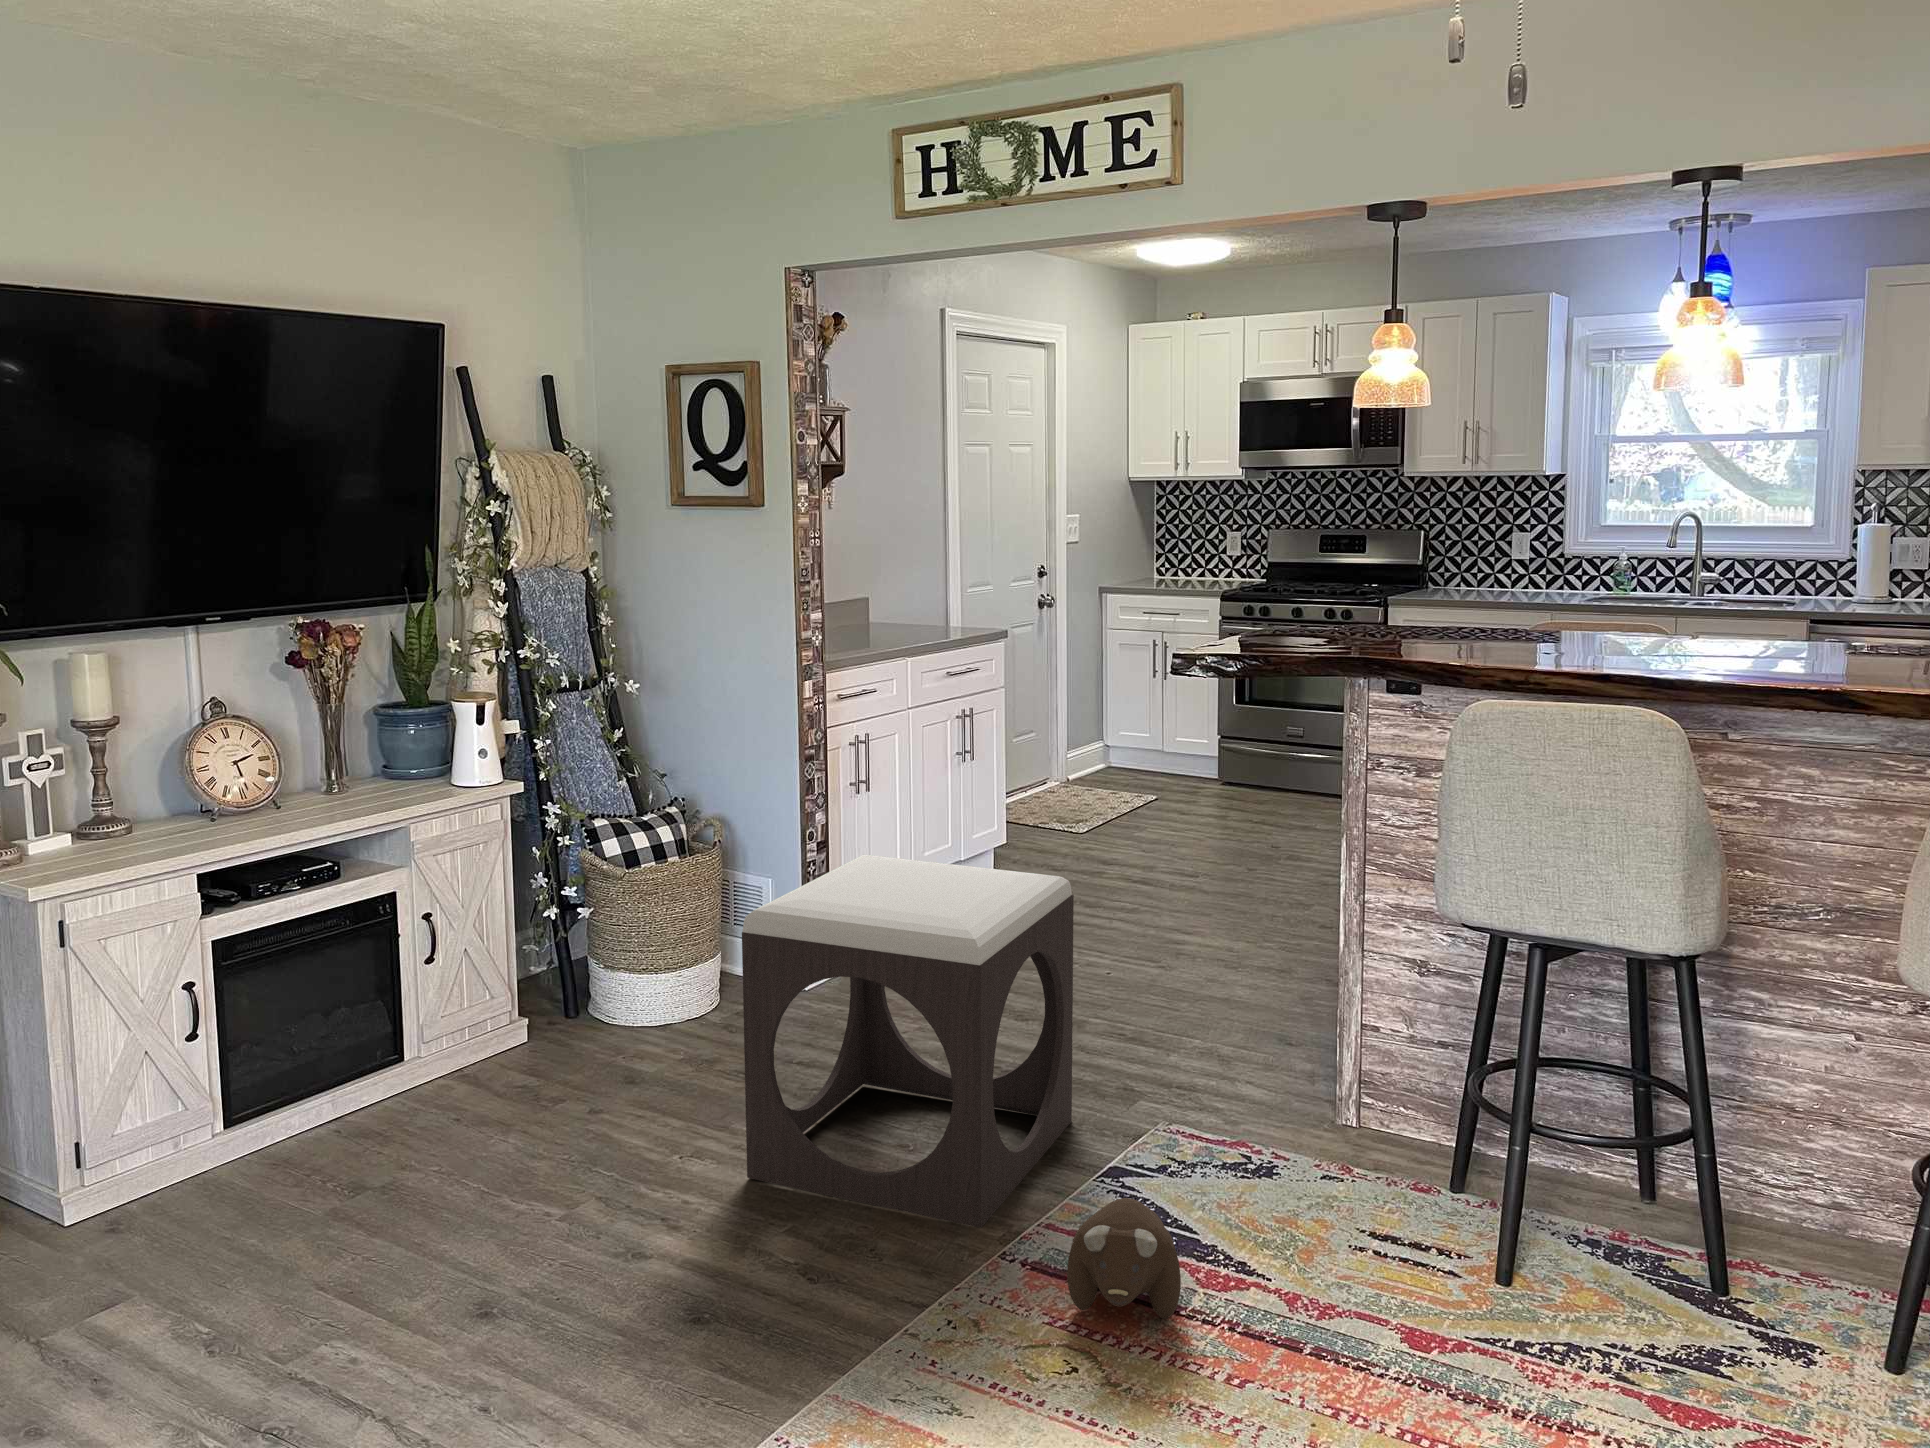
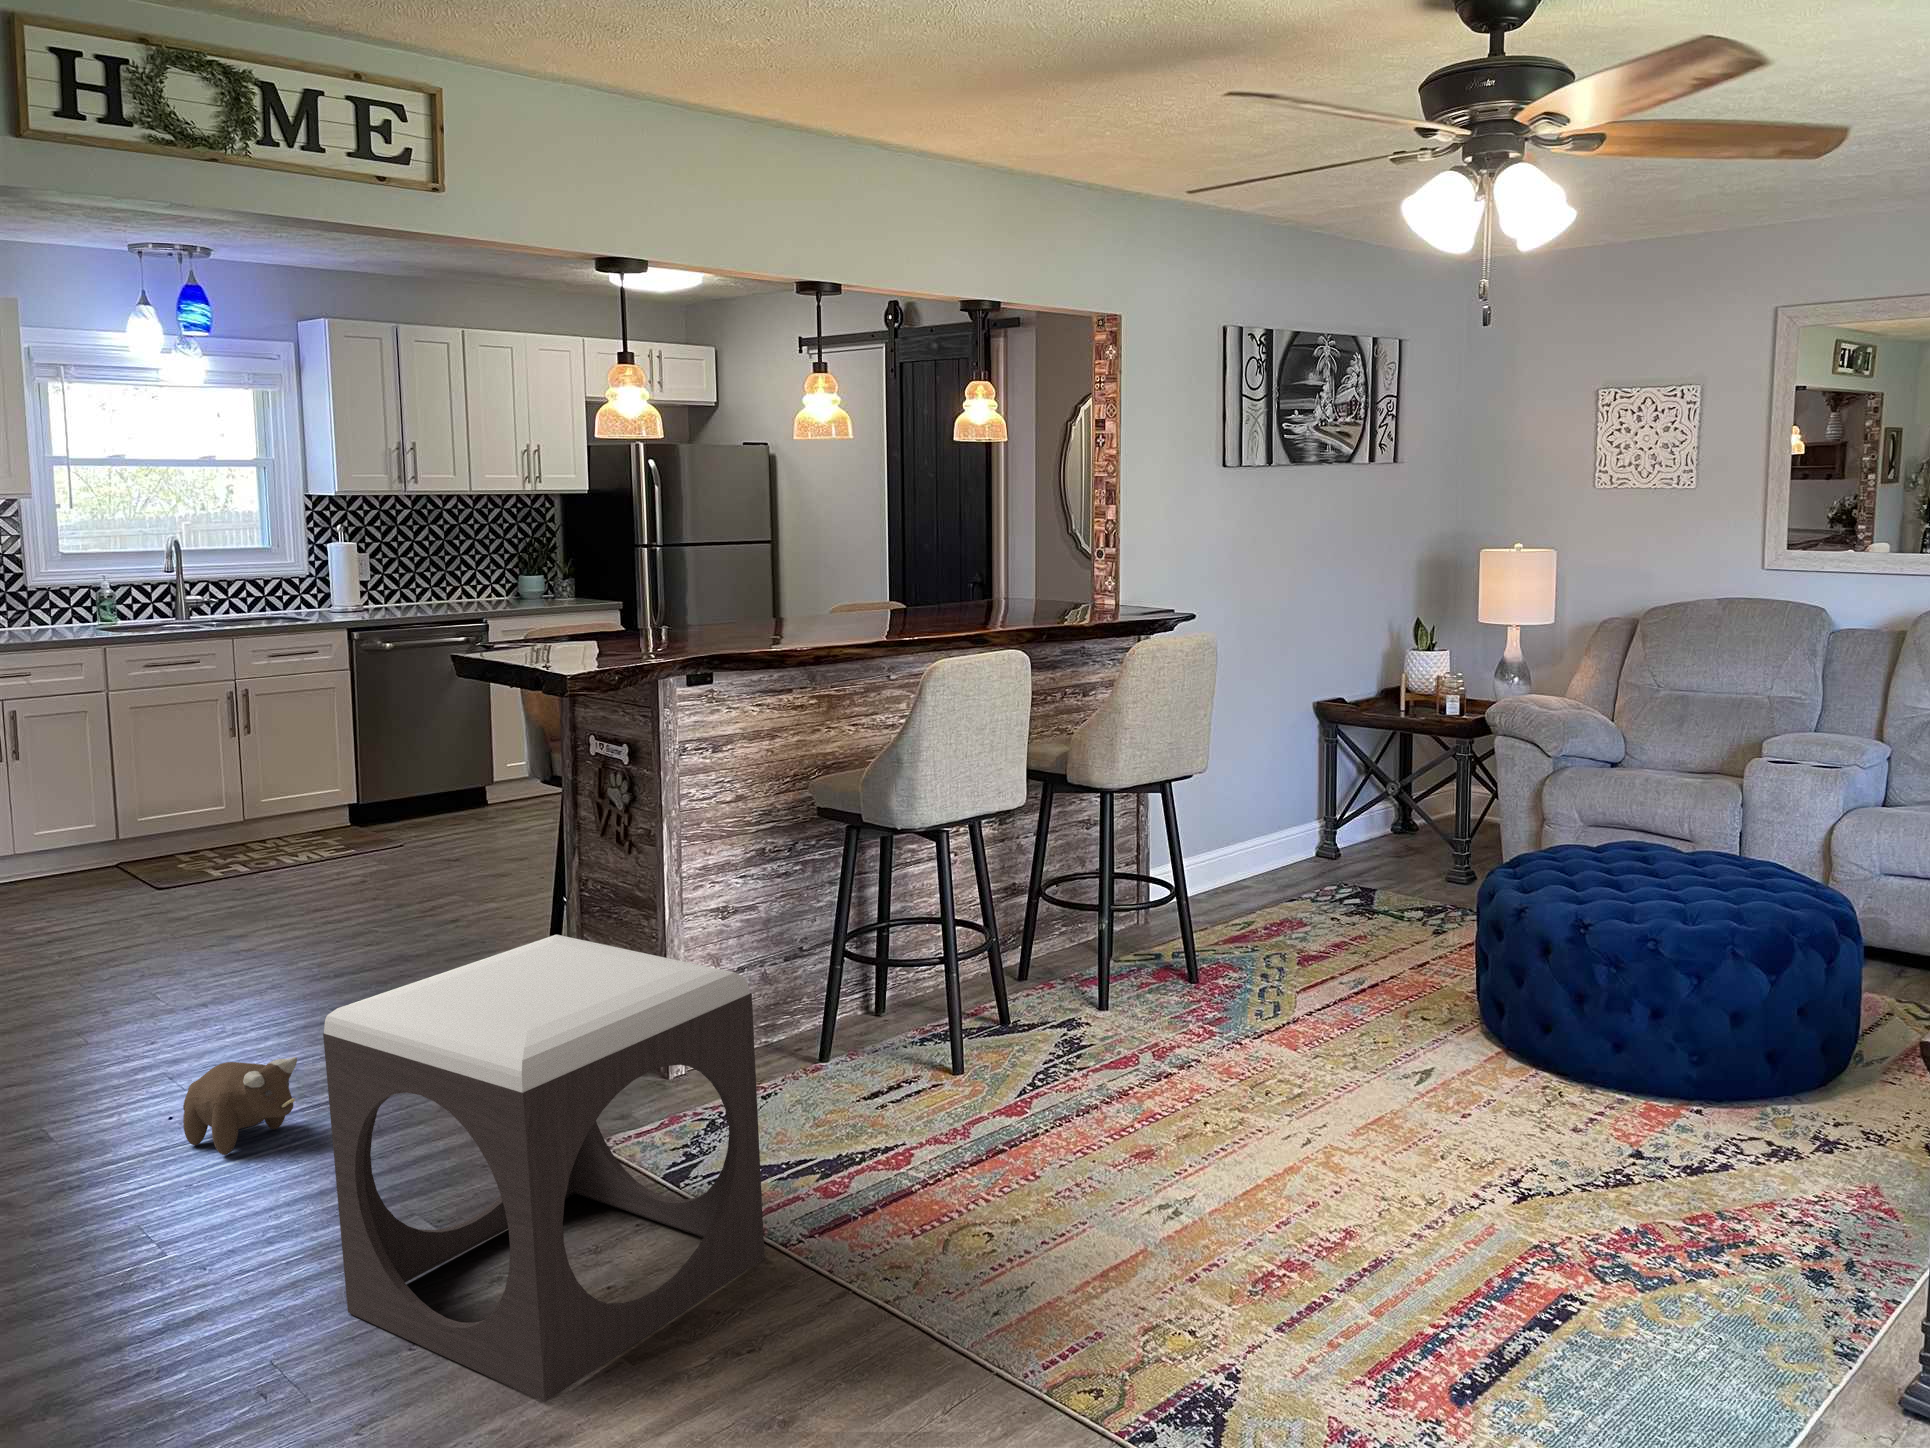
plush toy: present [1067,1198,1181,1319] -> present [183,1057,297,1155]

